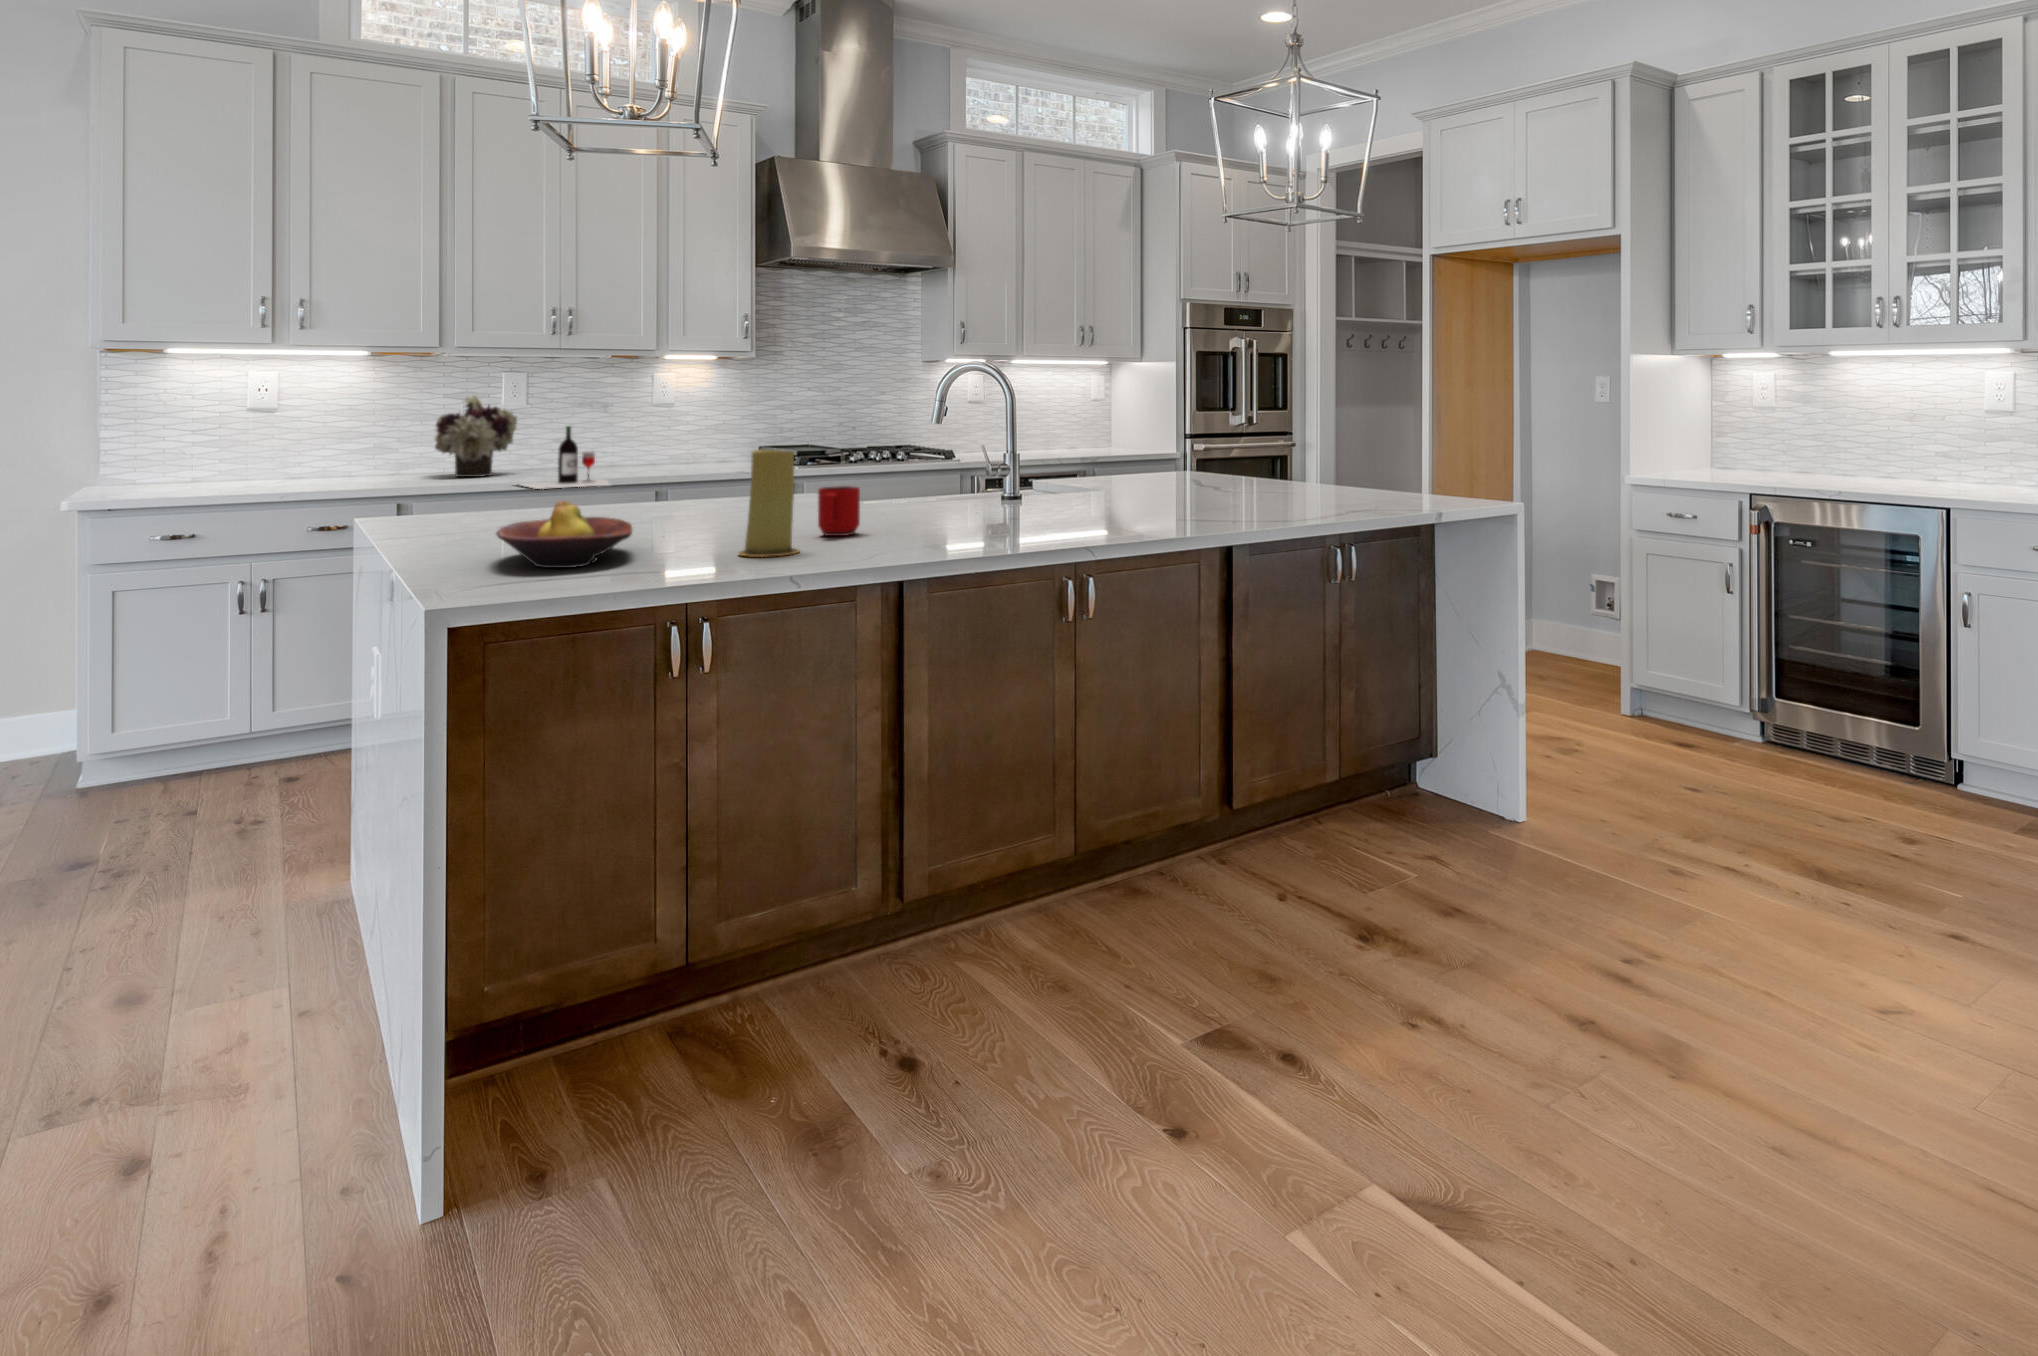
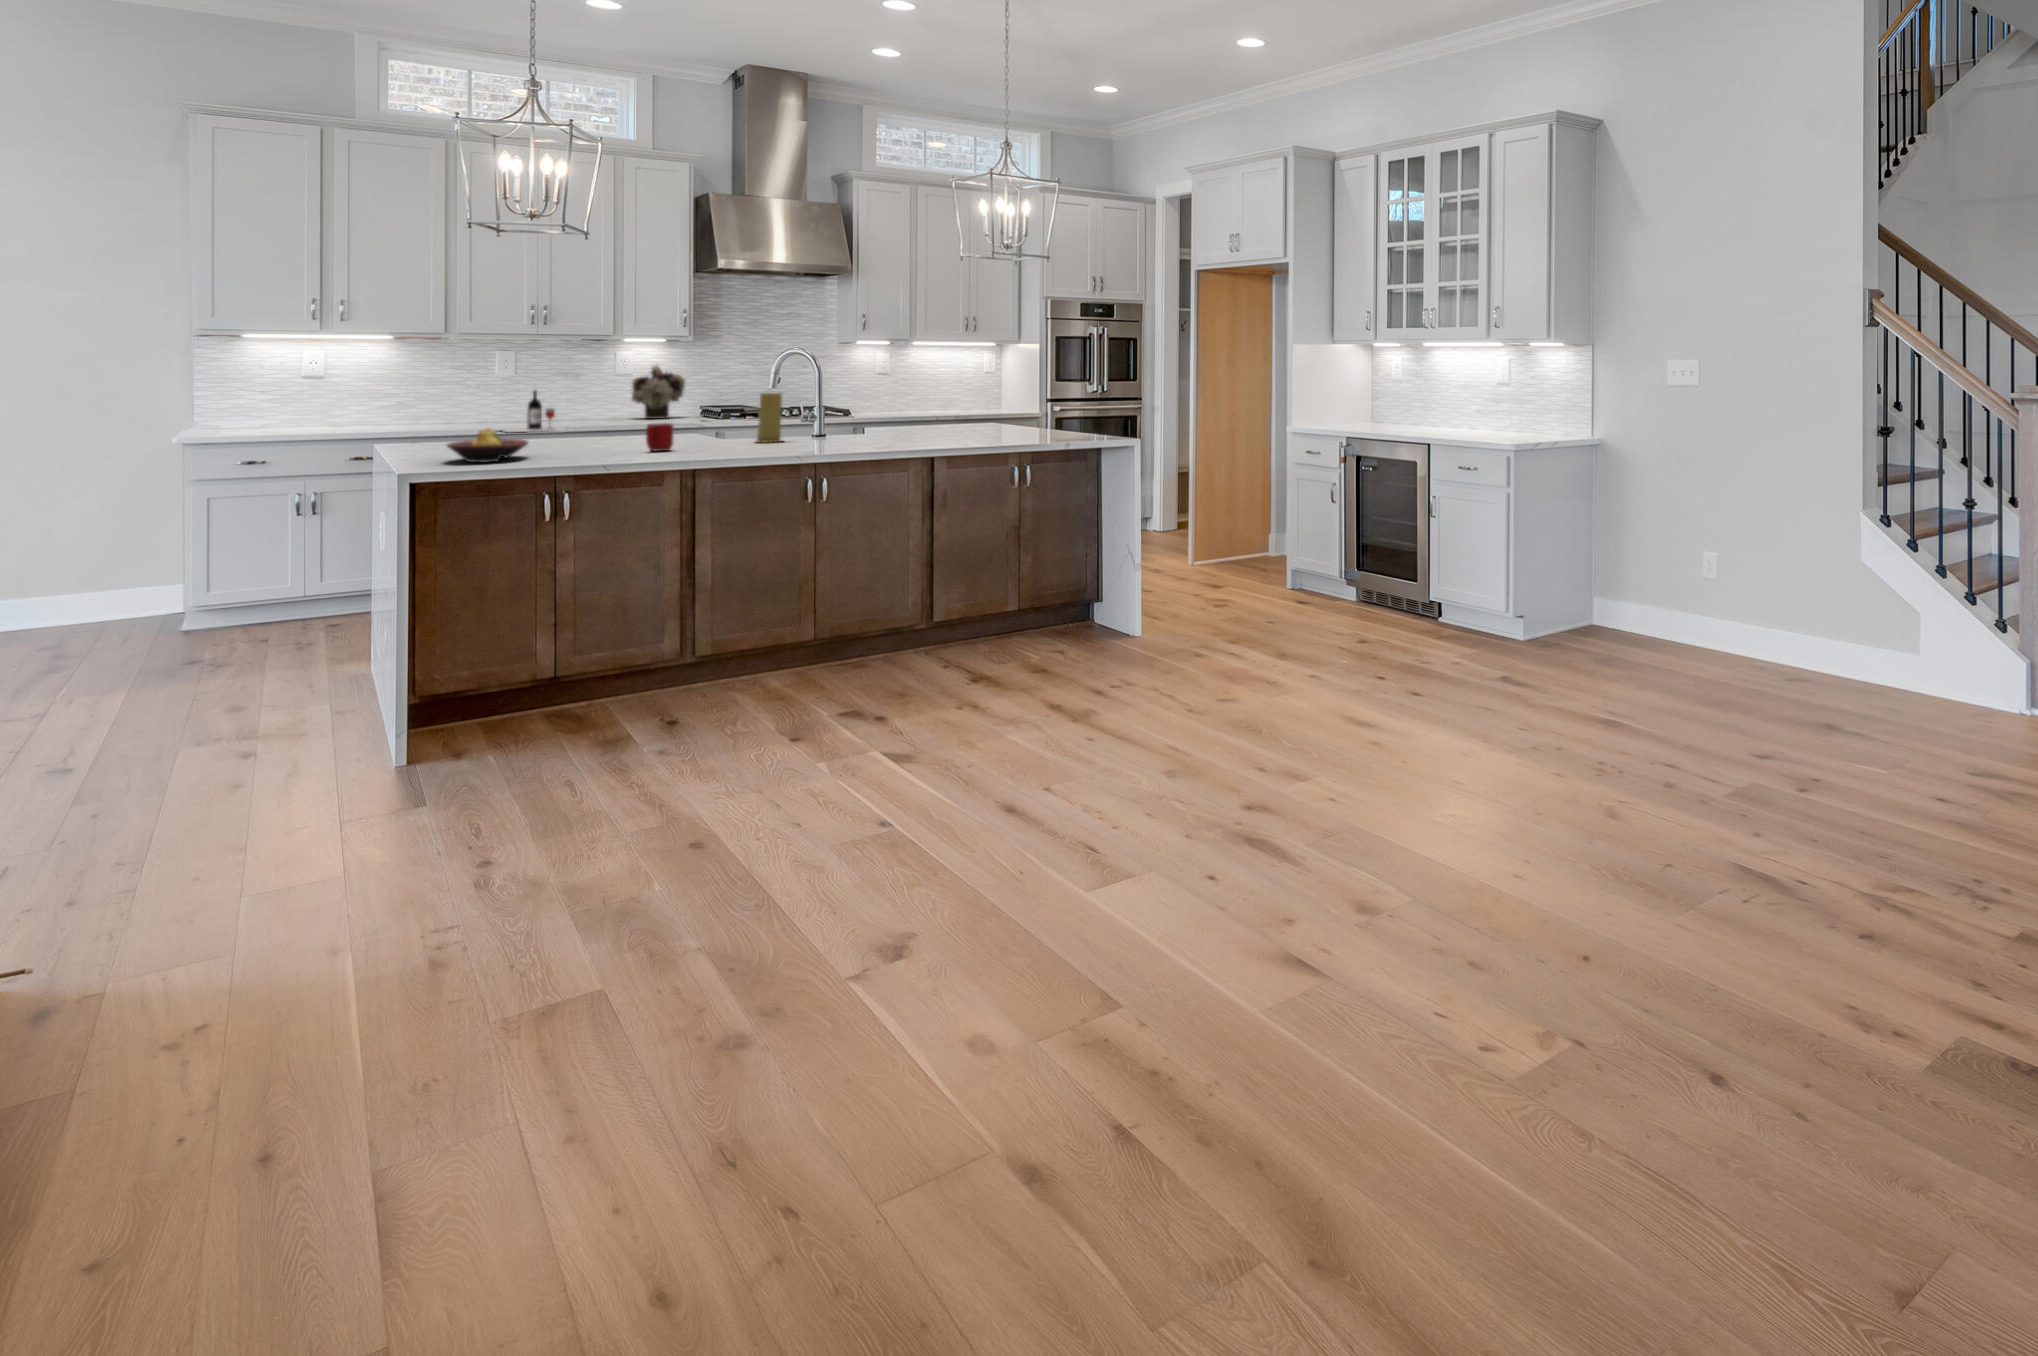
flower arrangement: present [435,395,517,477] -> present [630,365,685,419]
candle: present [739,450,799,557] -> present [757,393,782,443]

